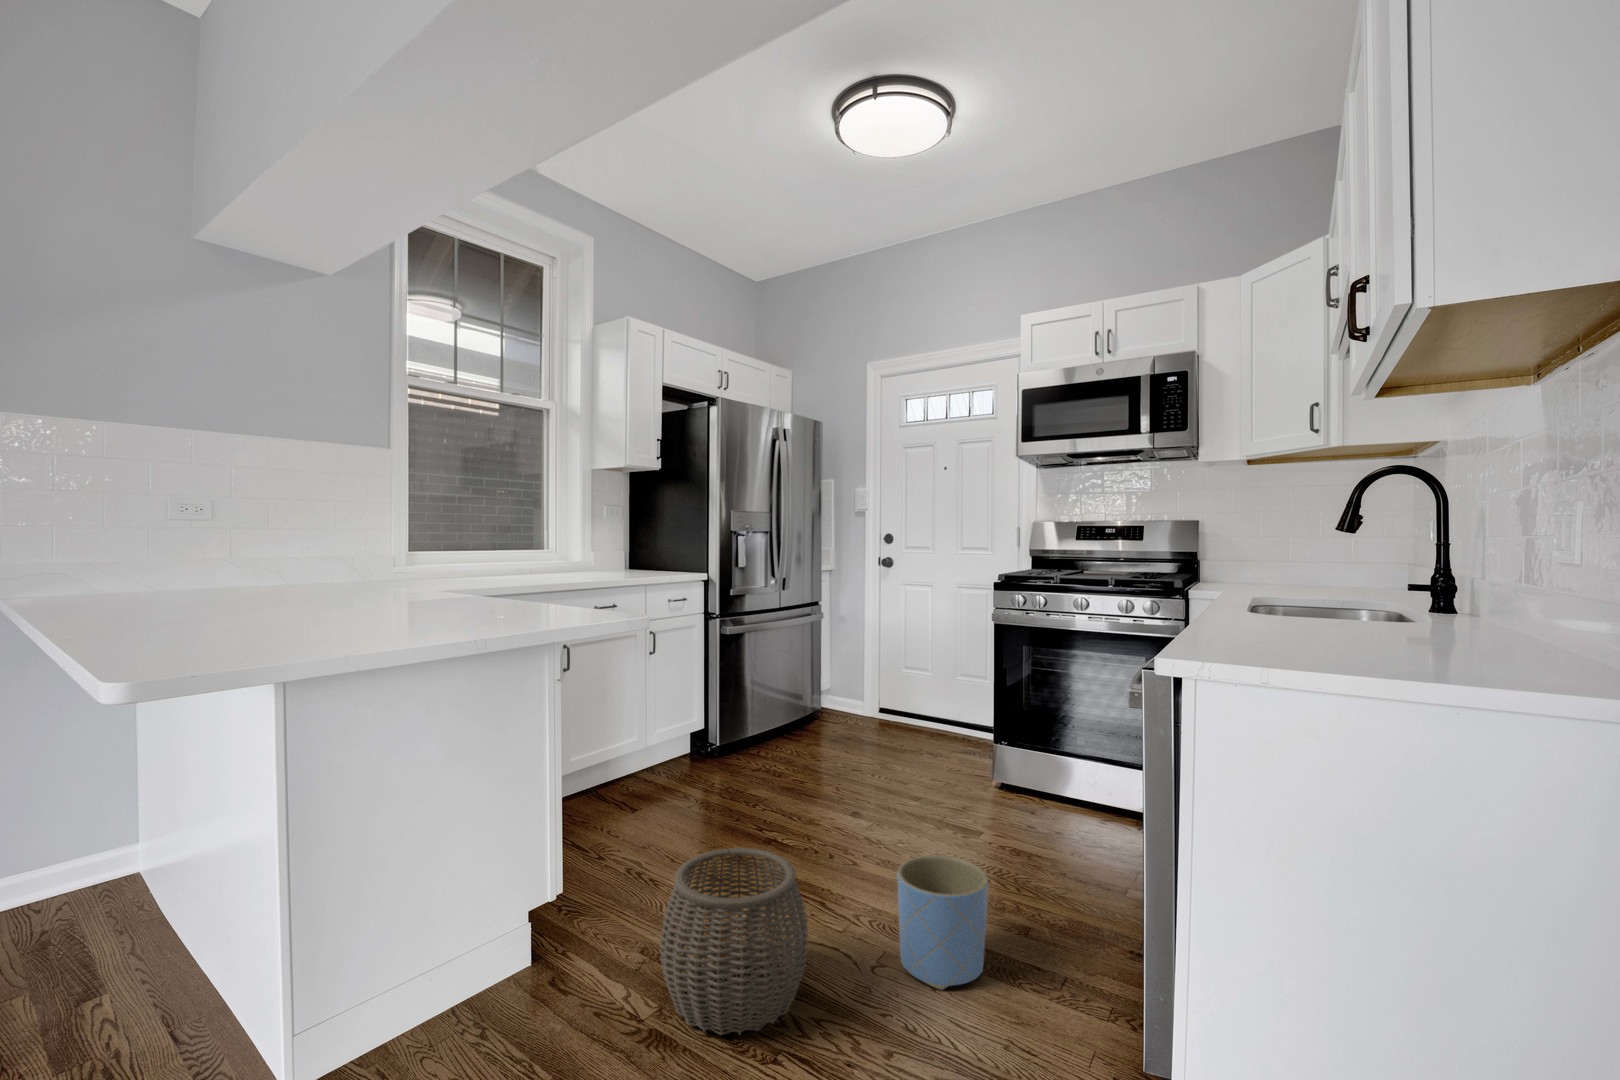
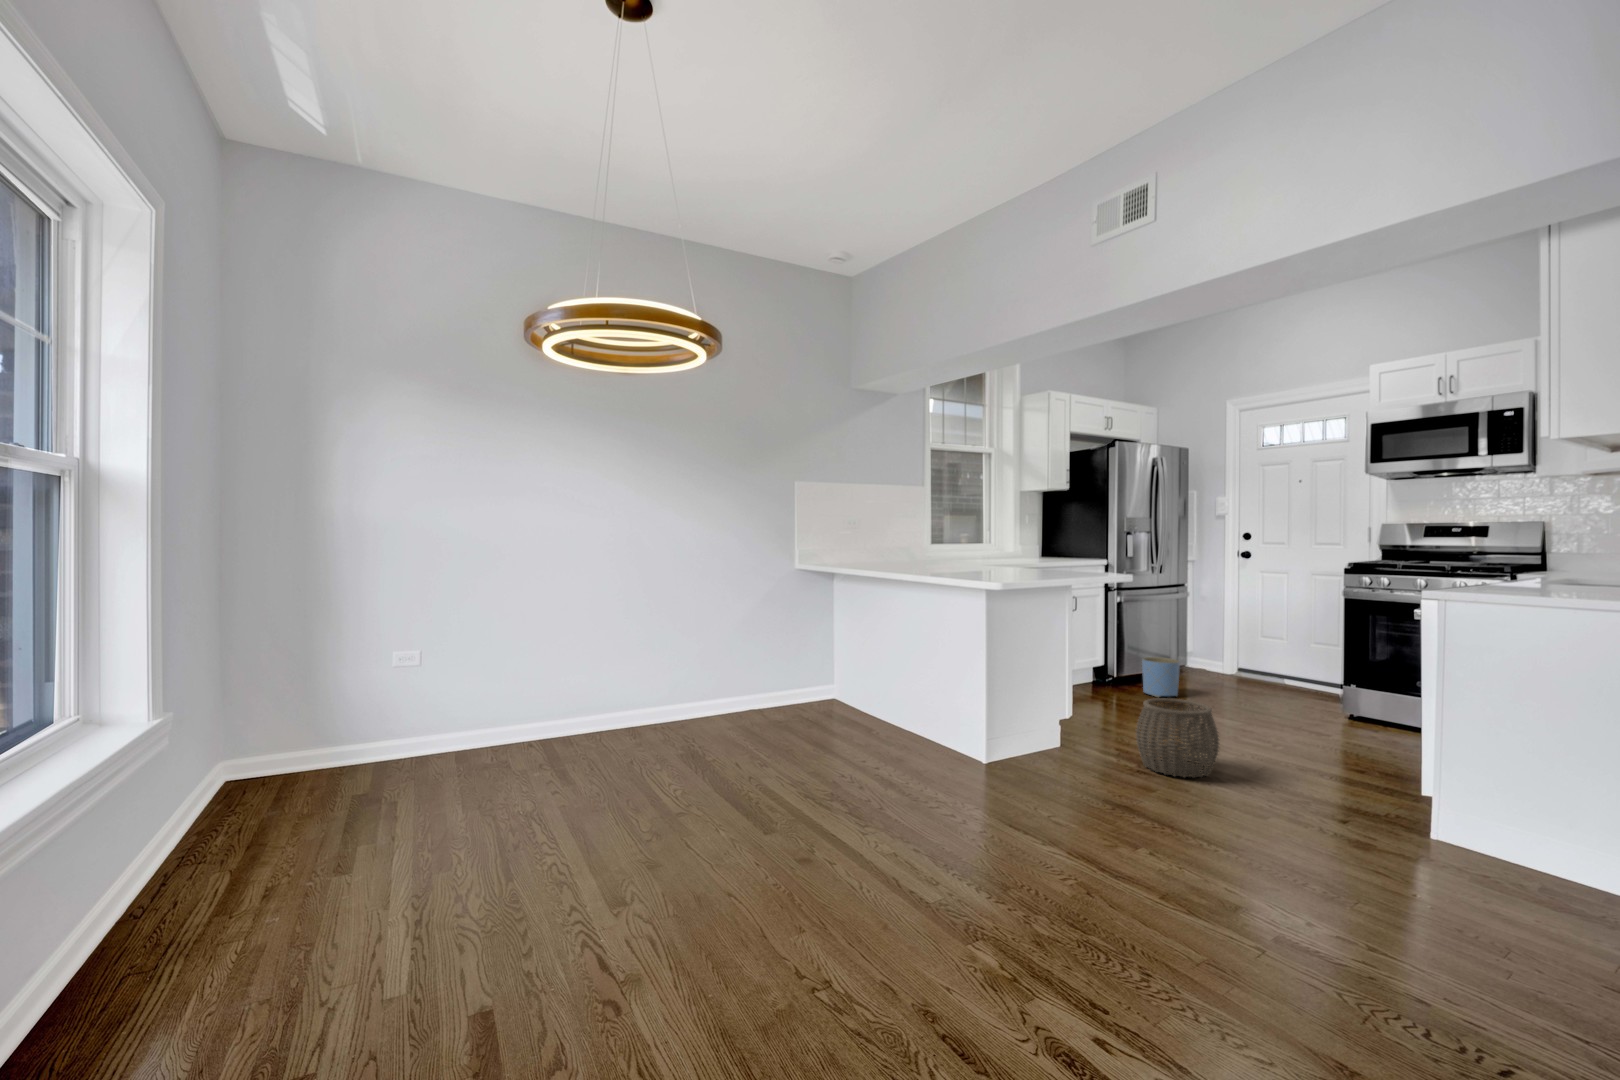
planter: present [897,855,988,990] -> present [1142,657,1180,698]

